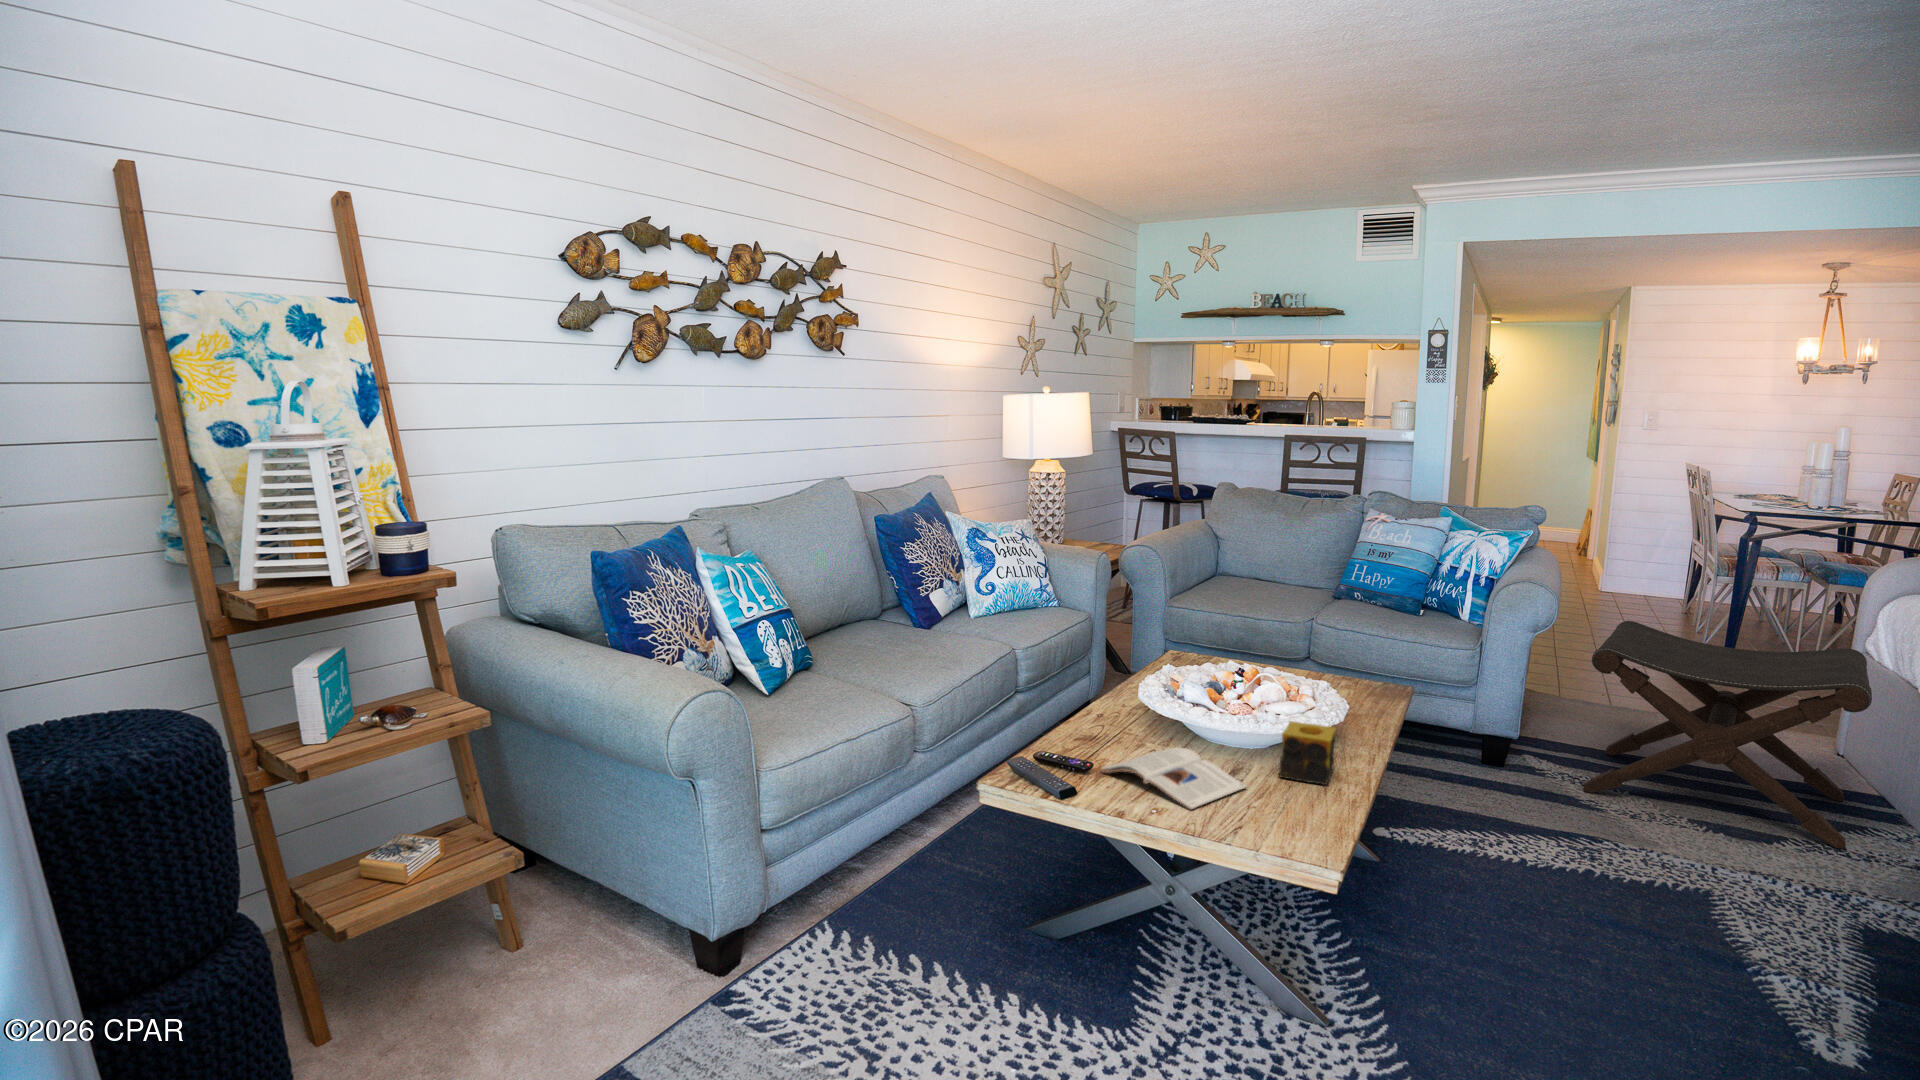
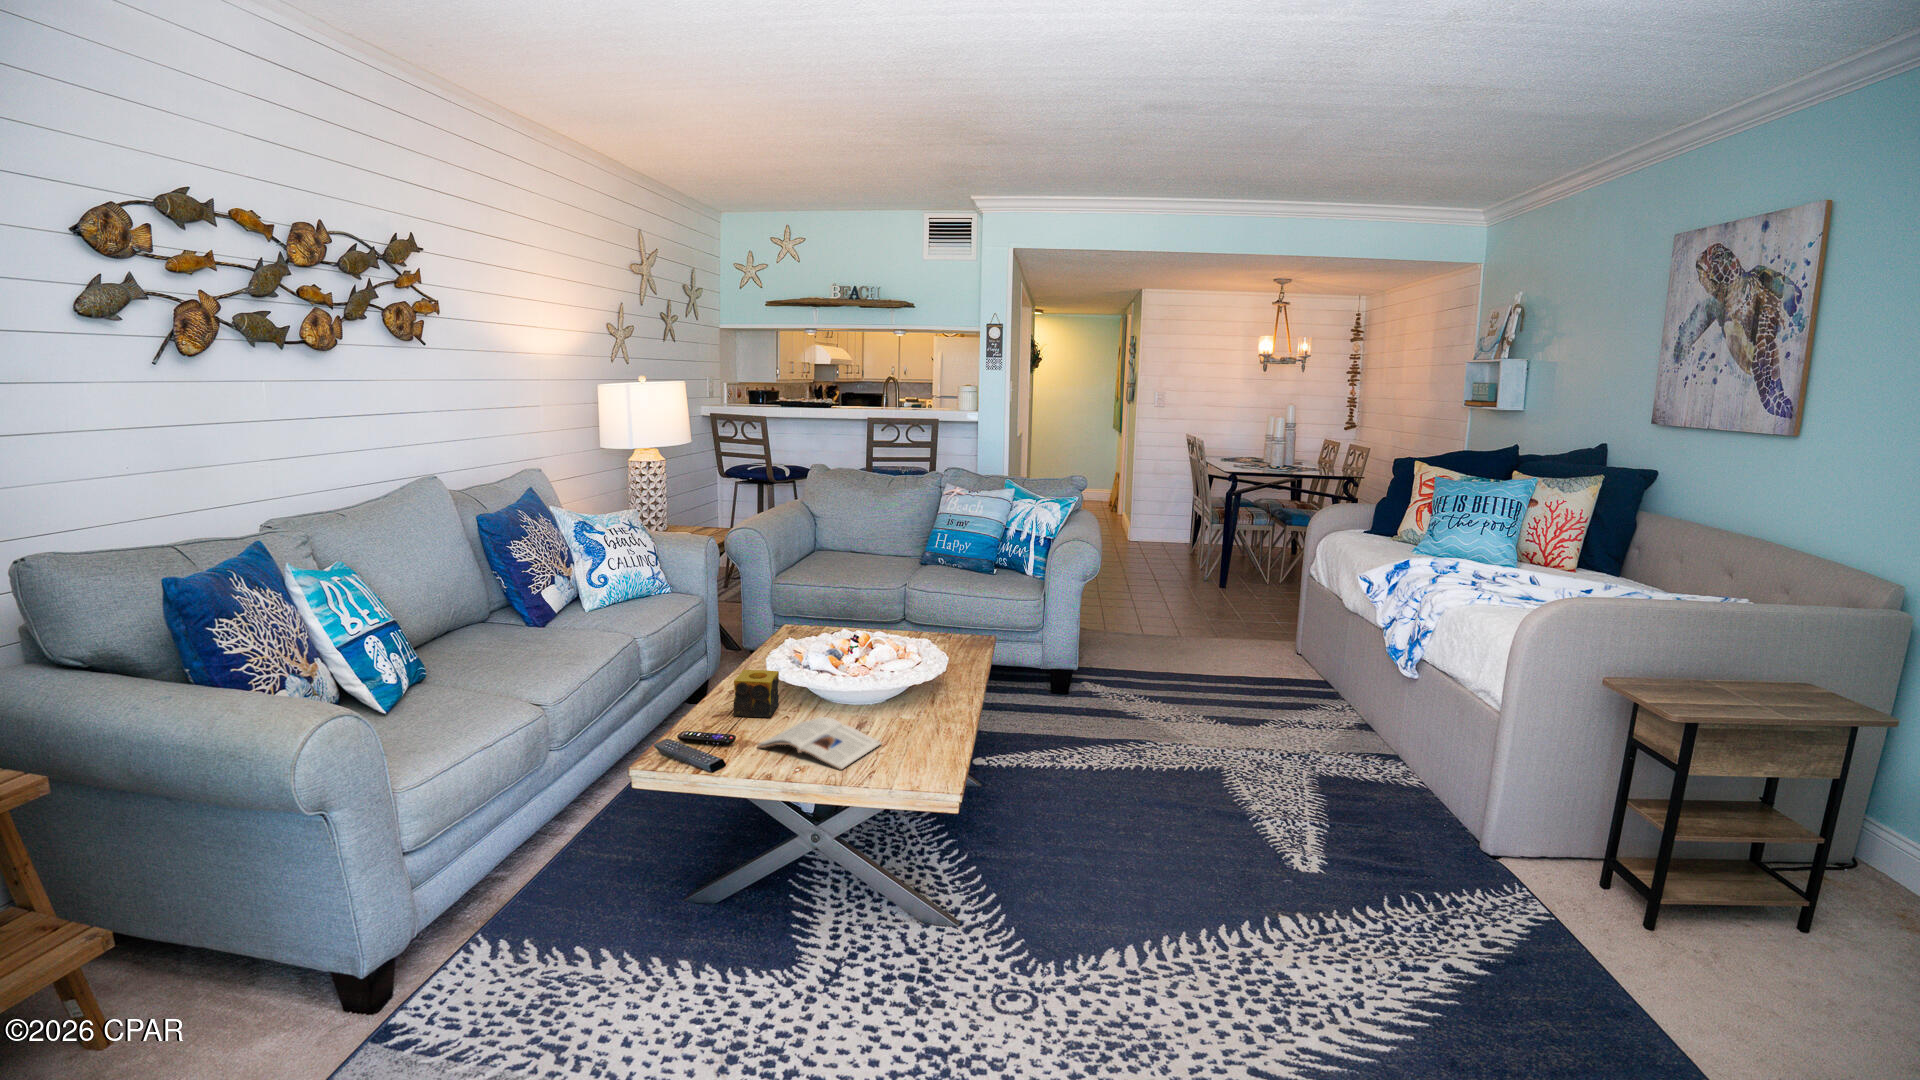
footstool: present [1583,621,1872,849] -> none [1103,575,1272,726]
candle: present [1279,721,1336,785] -> present [733,670,779,717]

